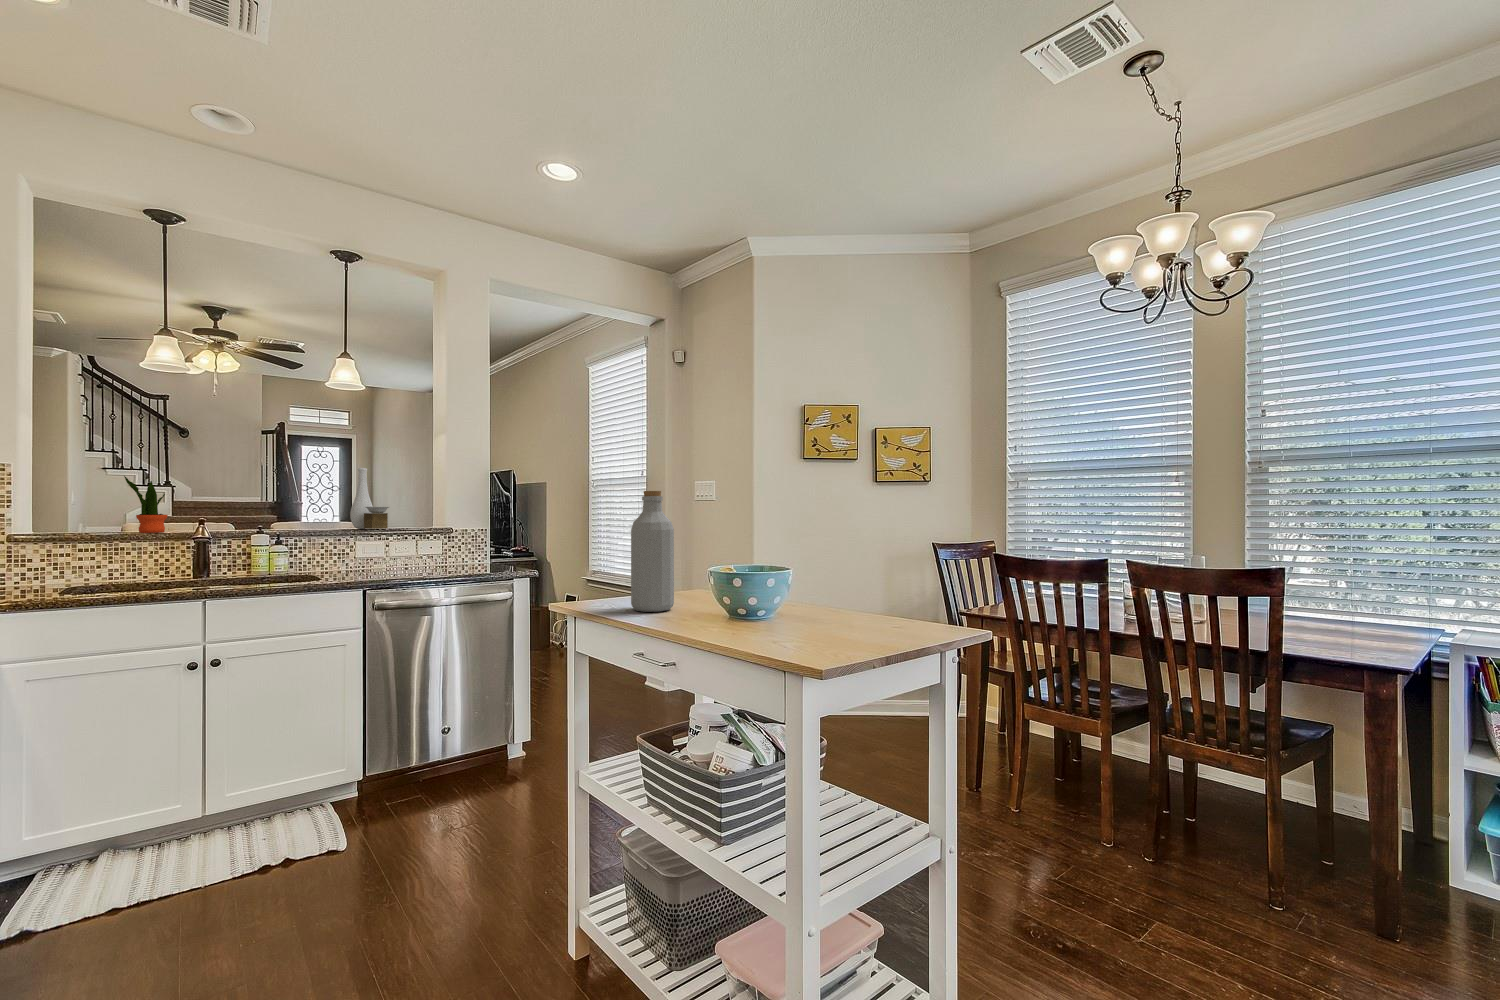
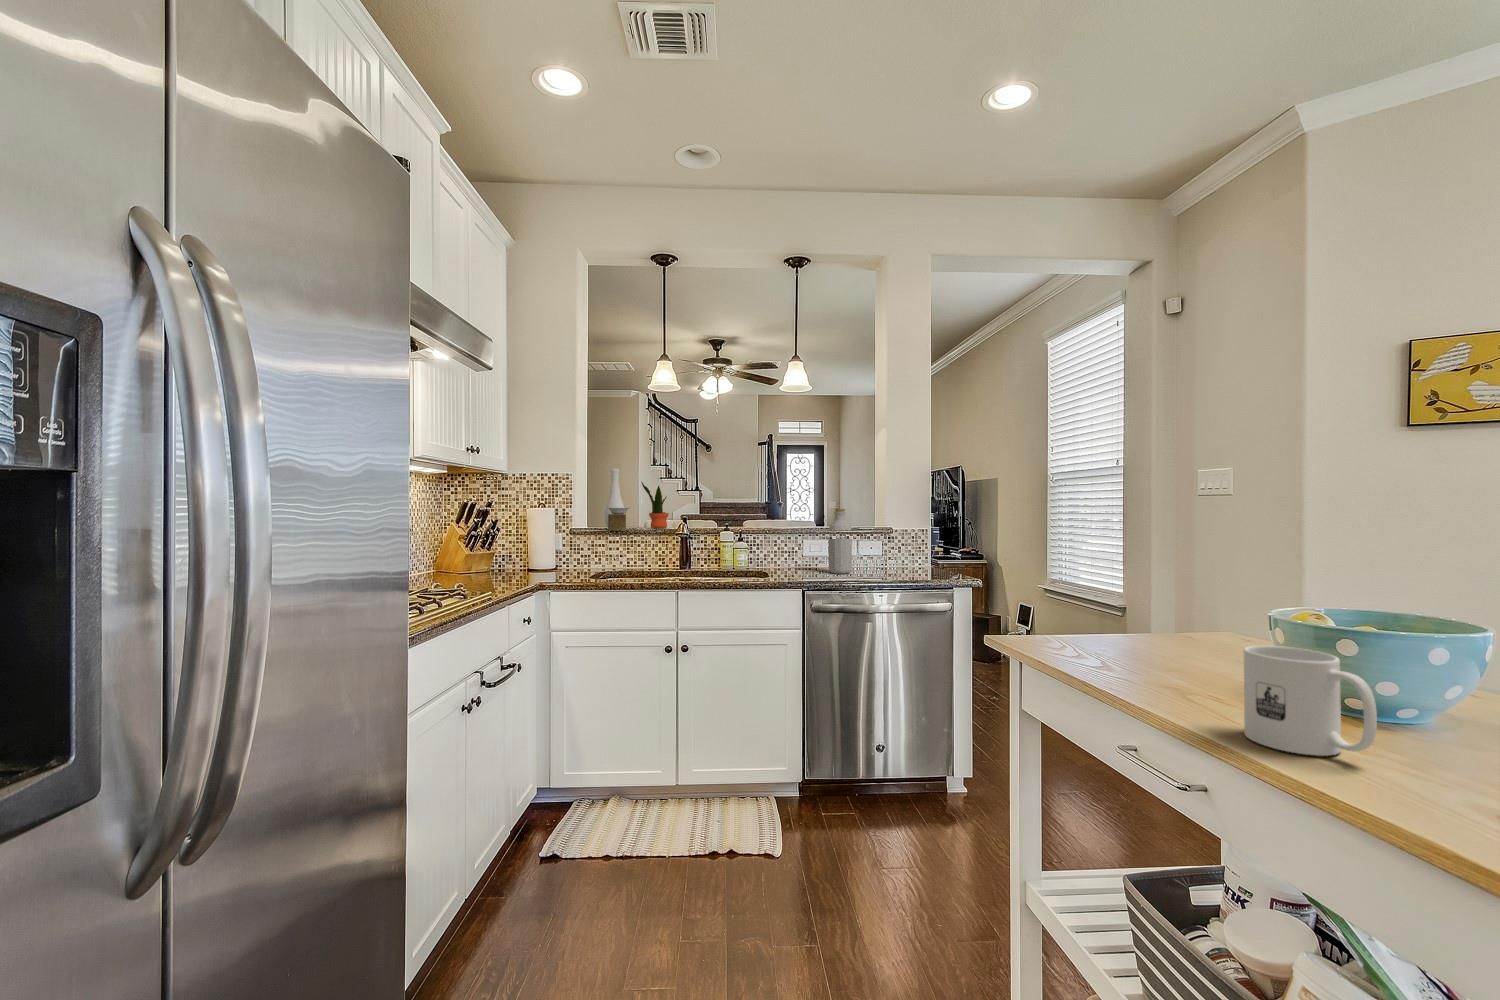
vase: present [350,468,389,529] -> present [604,469,629,530]
bottle: present [631,491,674,612] -> present [828,509,852,574]
mug: none [686,577,734,626] -> present [1243,646,1377,756]

